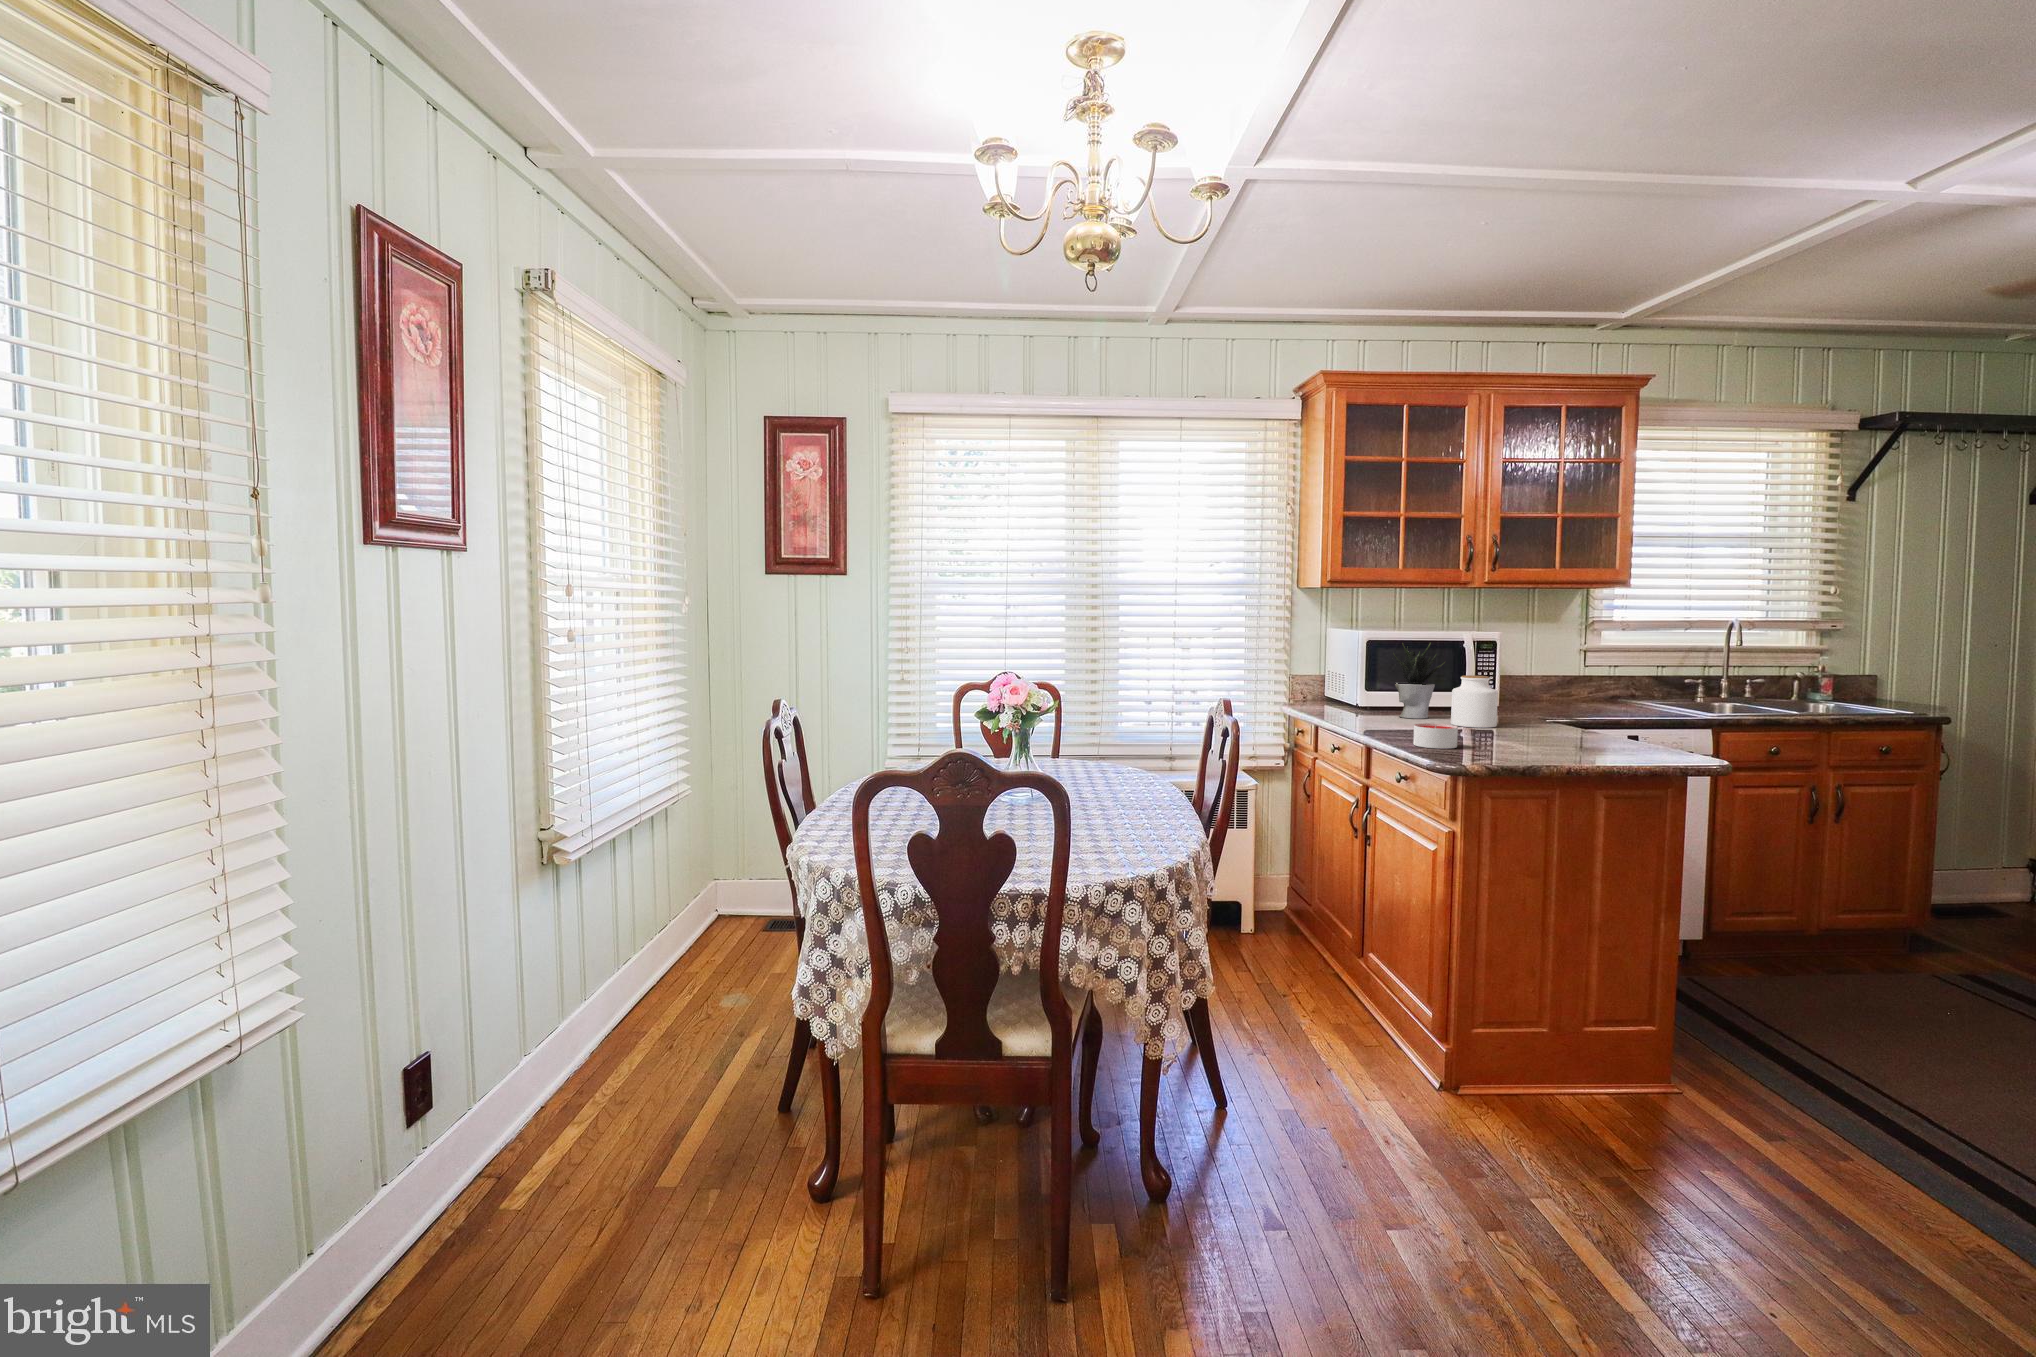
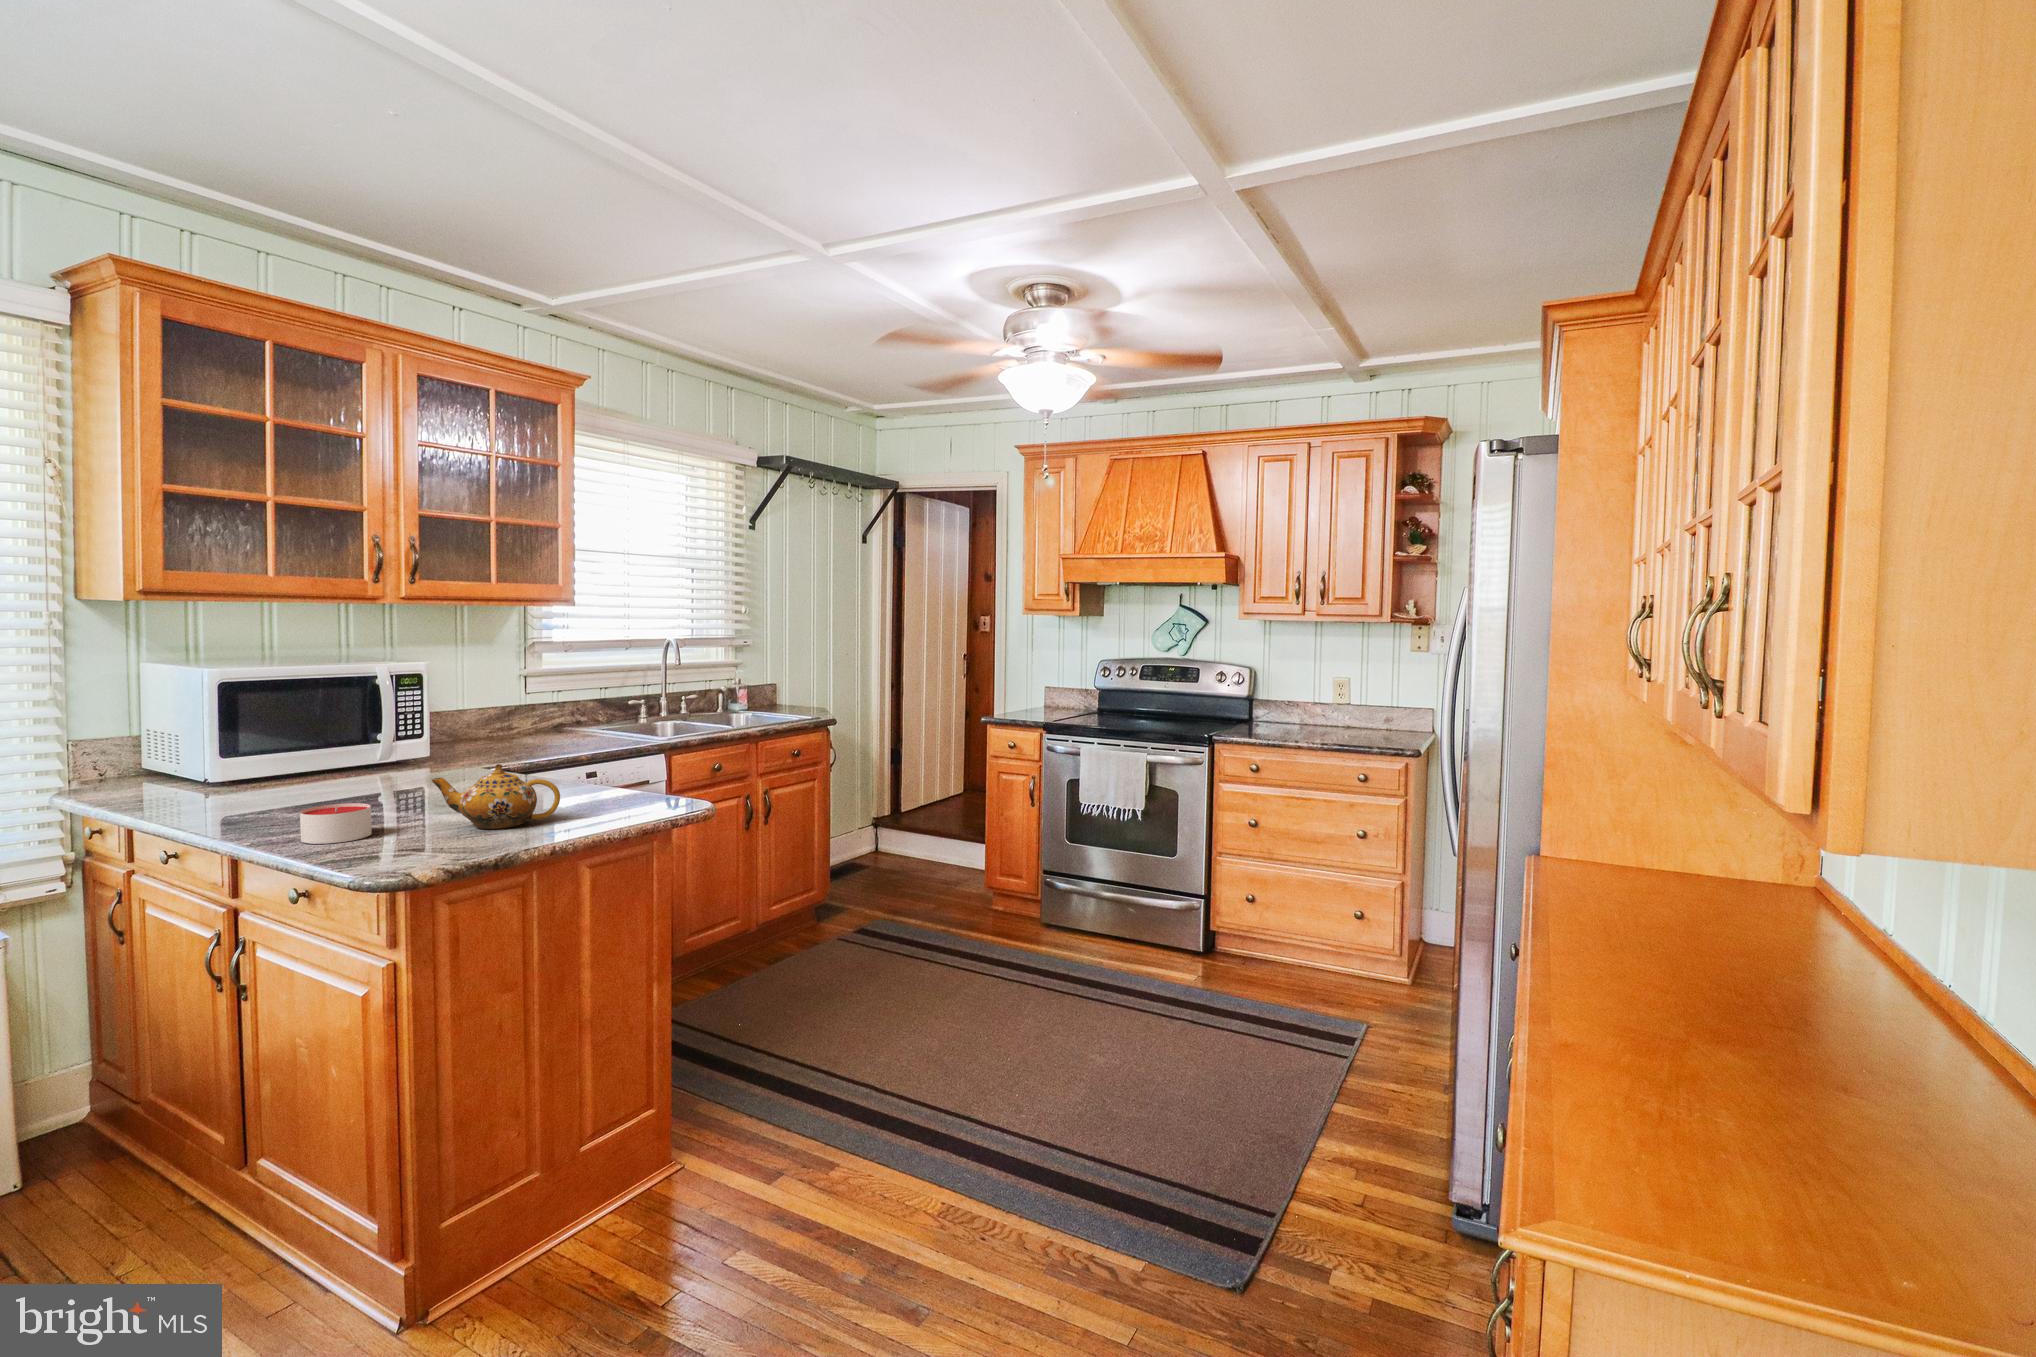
potted plant: present [1394,643,1444,719] -> none [264,678,354,787]
jar: present [1451,675,1498,728] -> none [364,721,430,792]
teapot: none [1501,707,1602,757] -> present [432,764,560,829]

